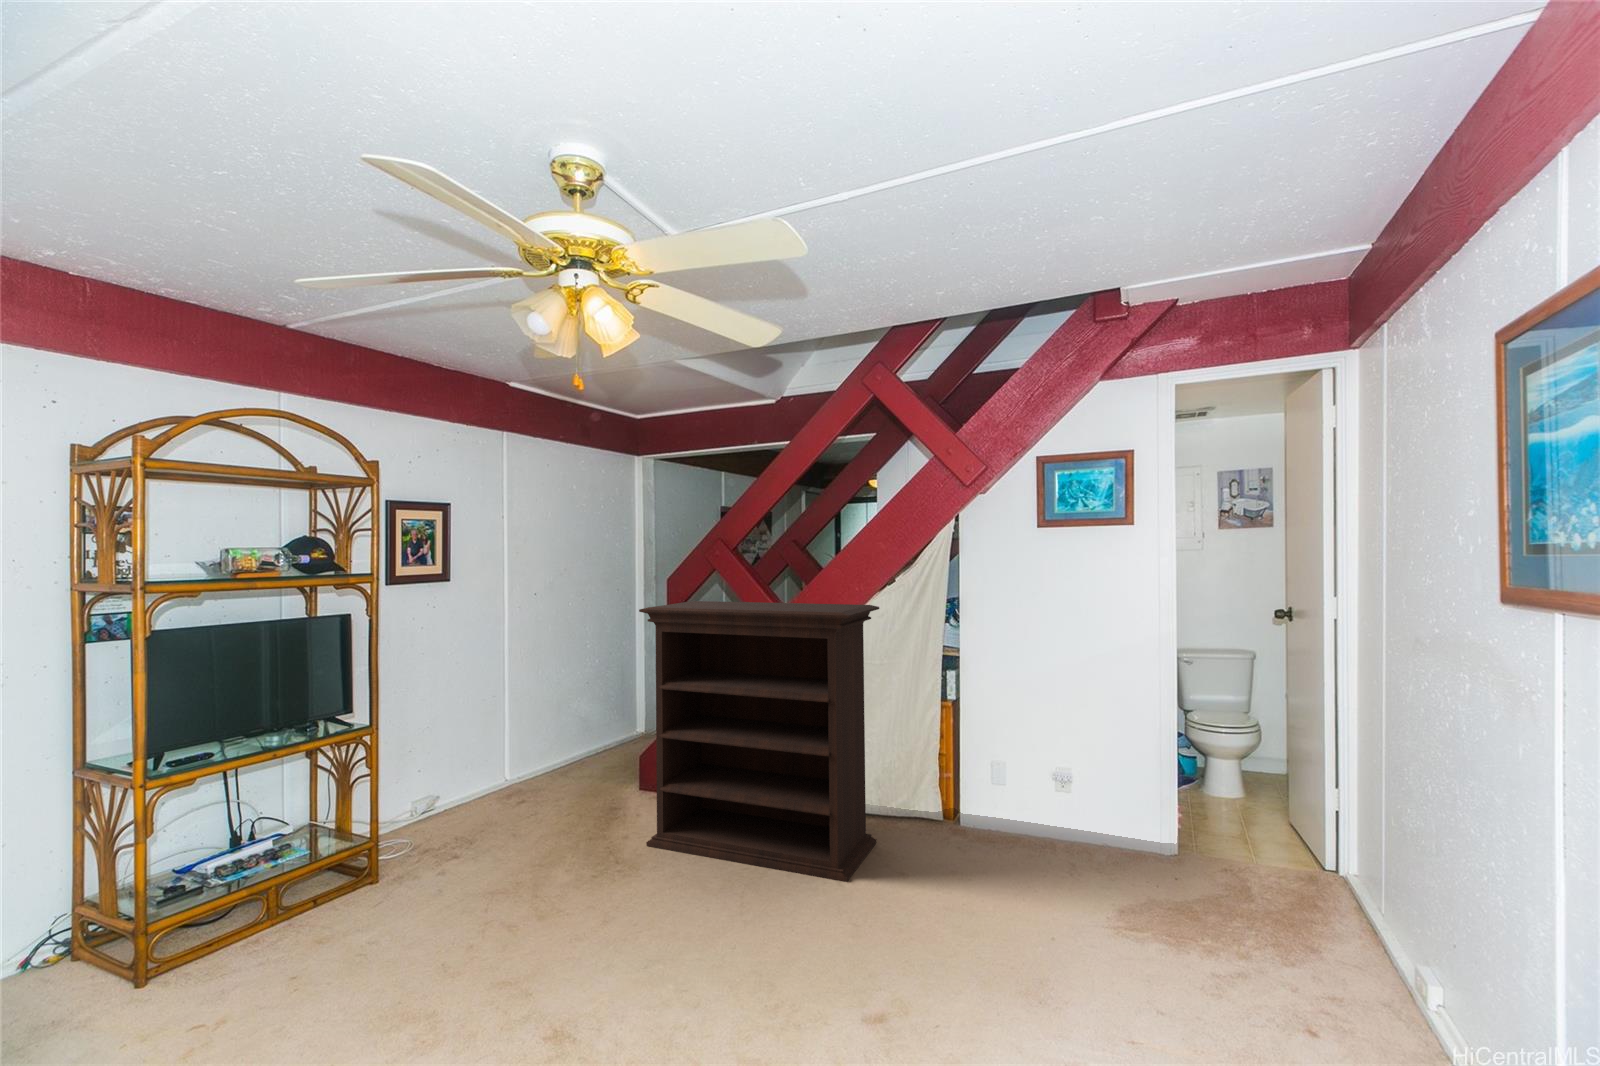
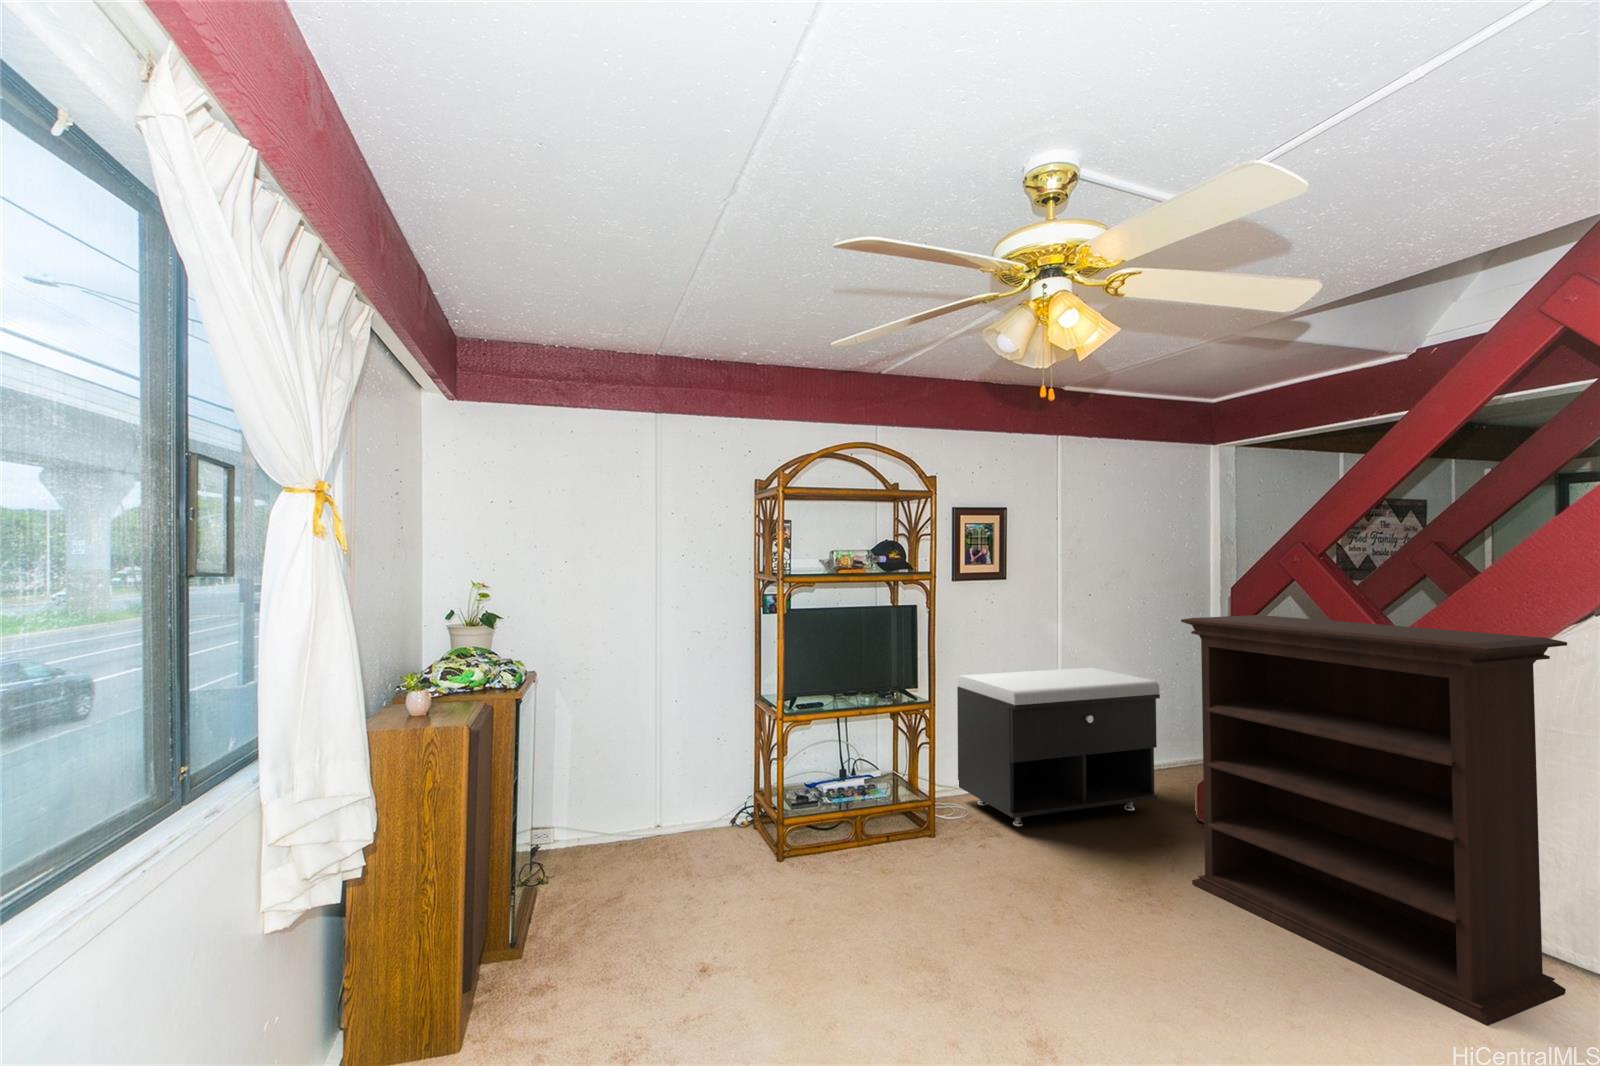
storage bench: none [398,663,608,842] -> present [957,668,1160,827]

